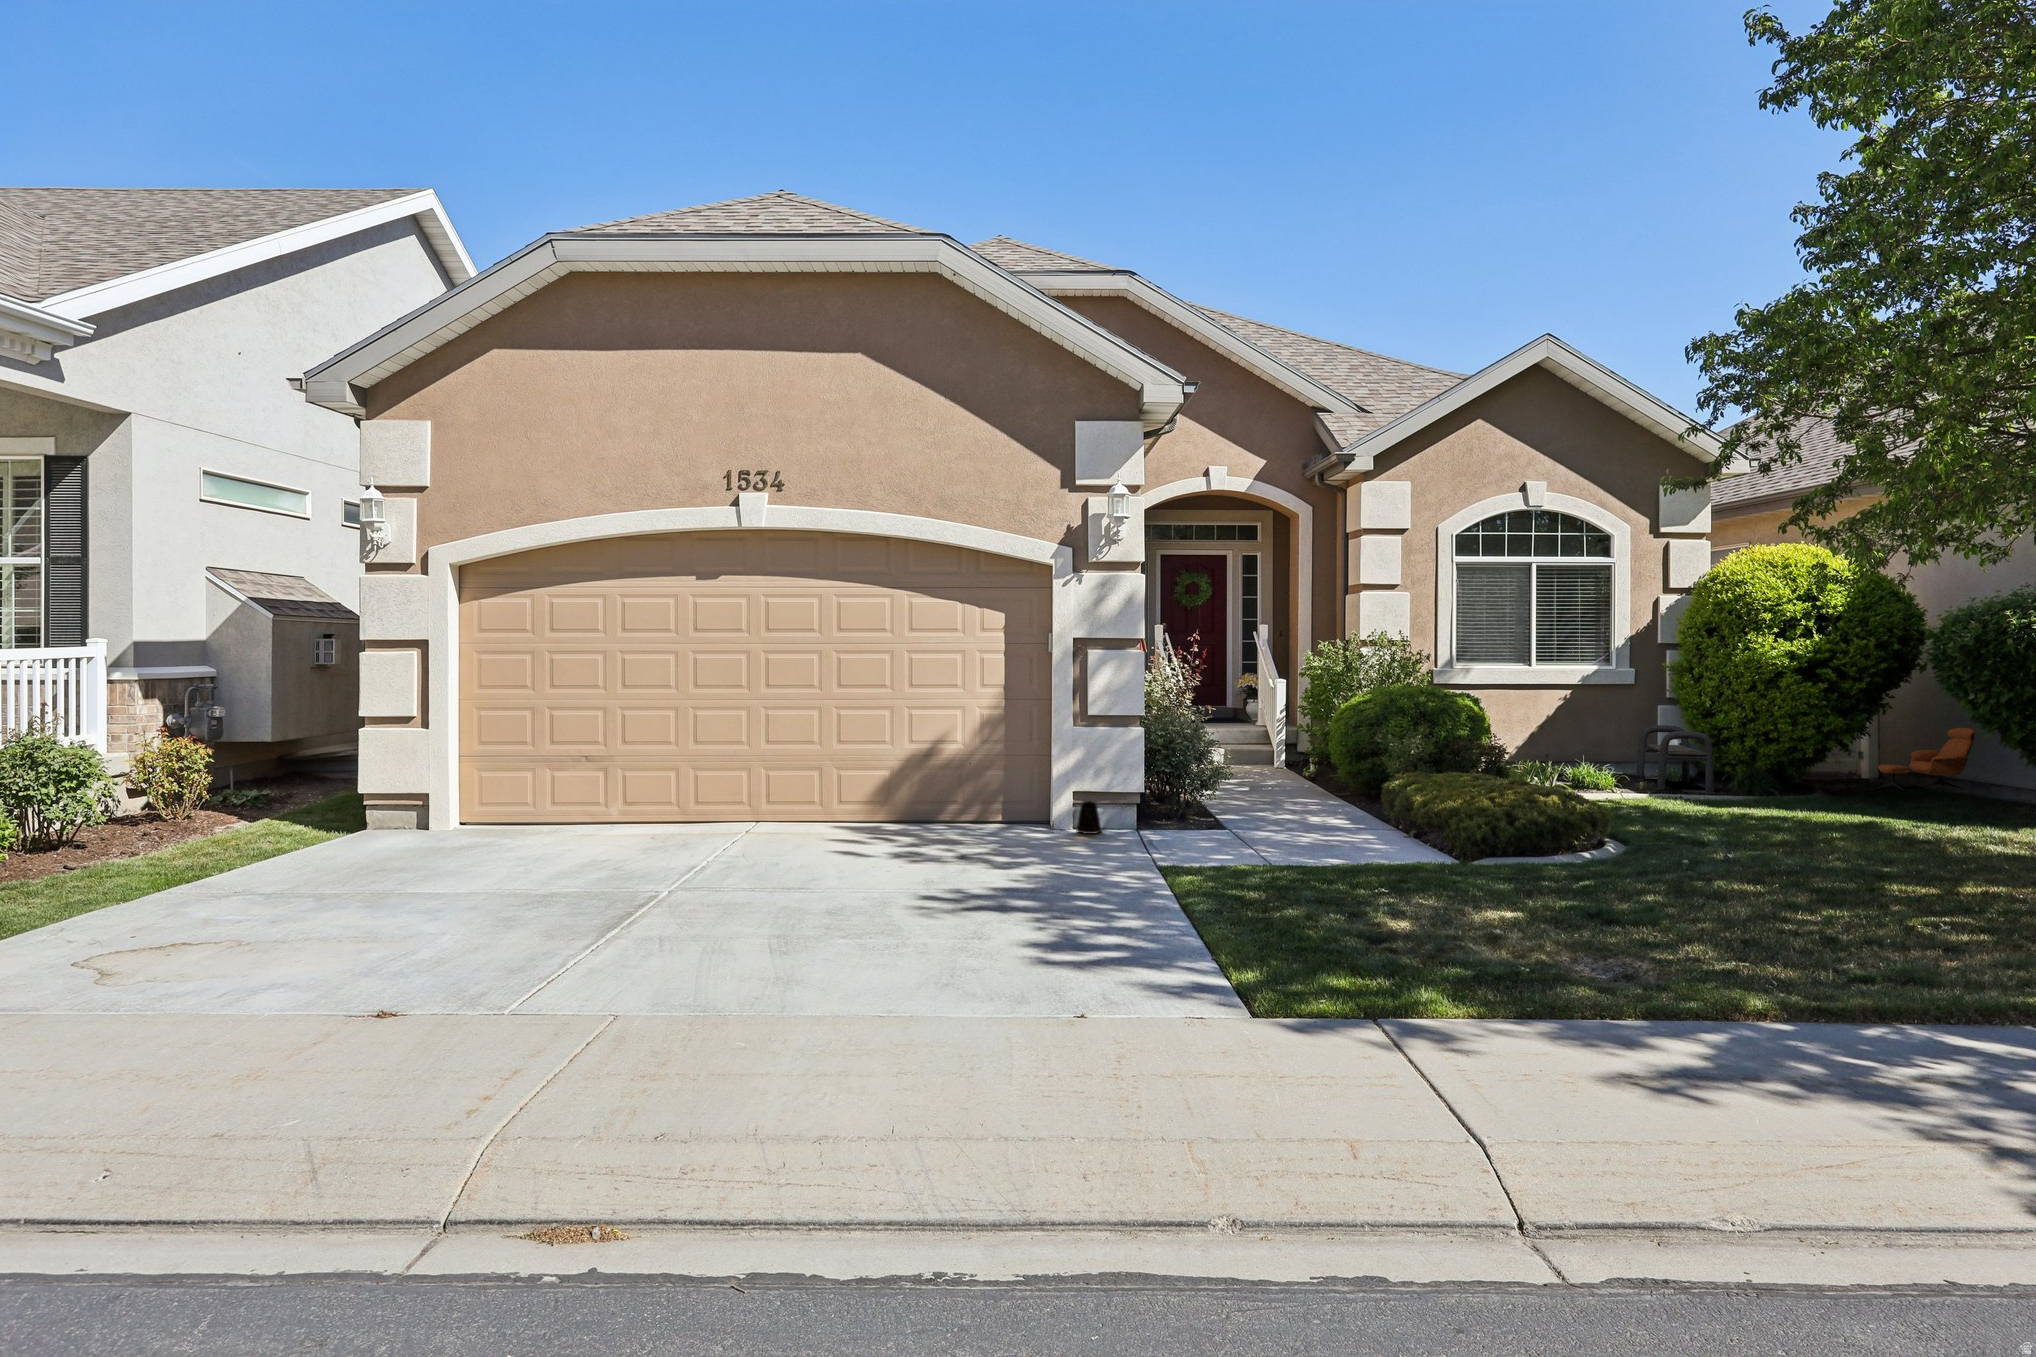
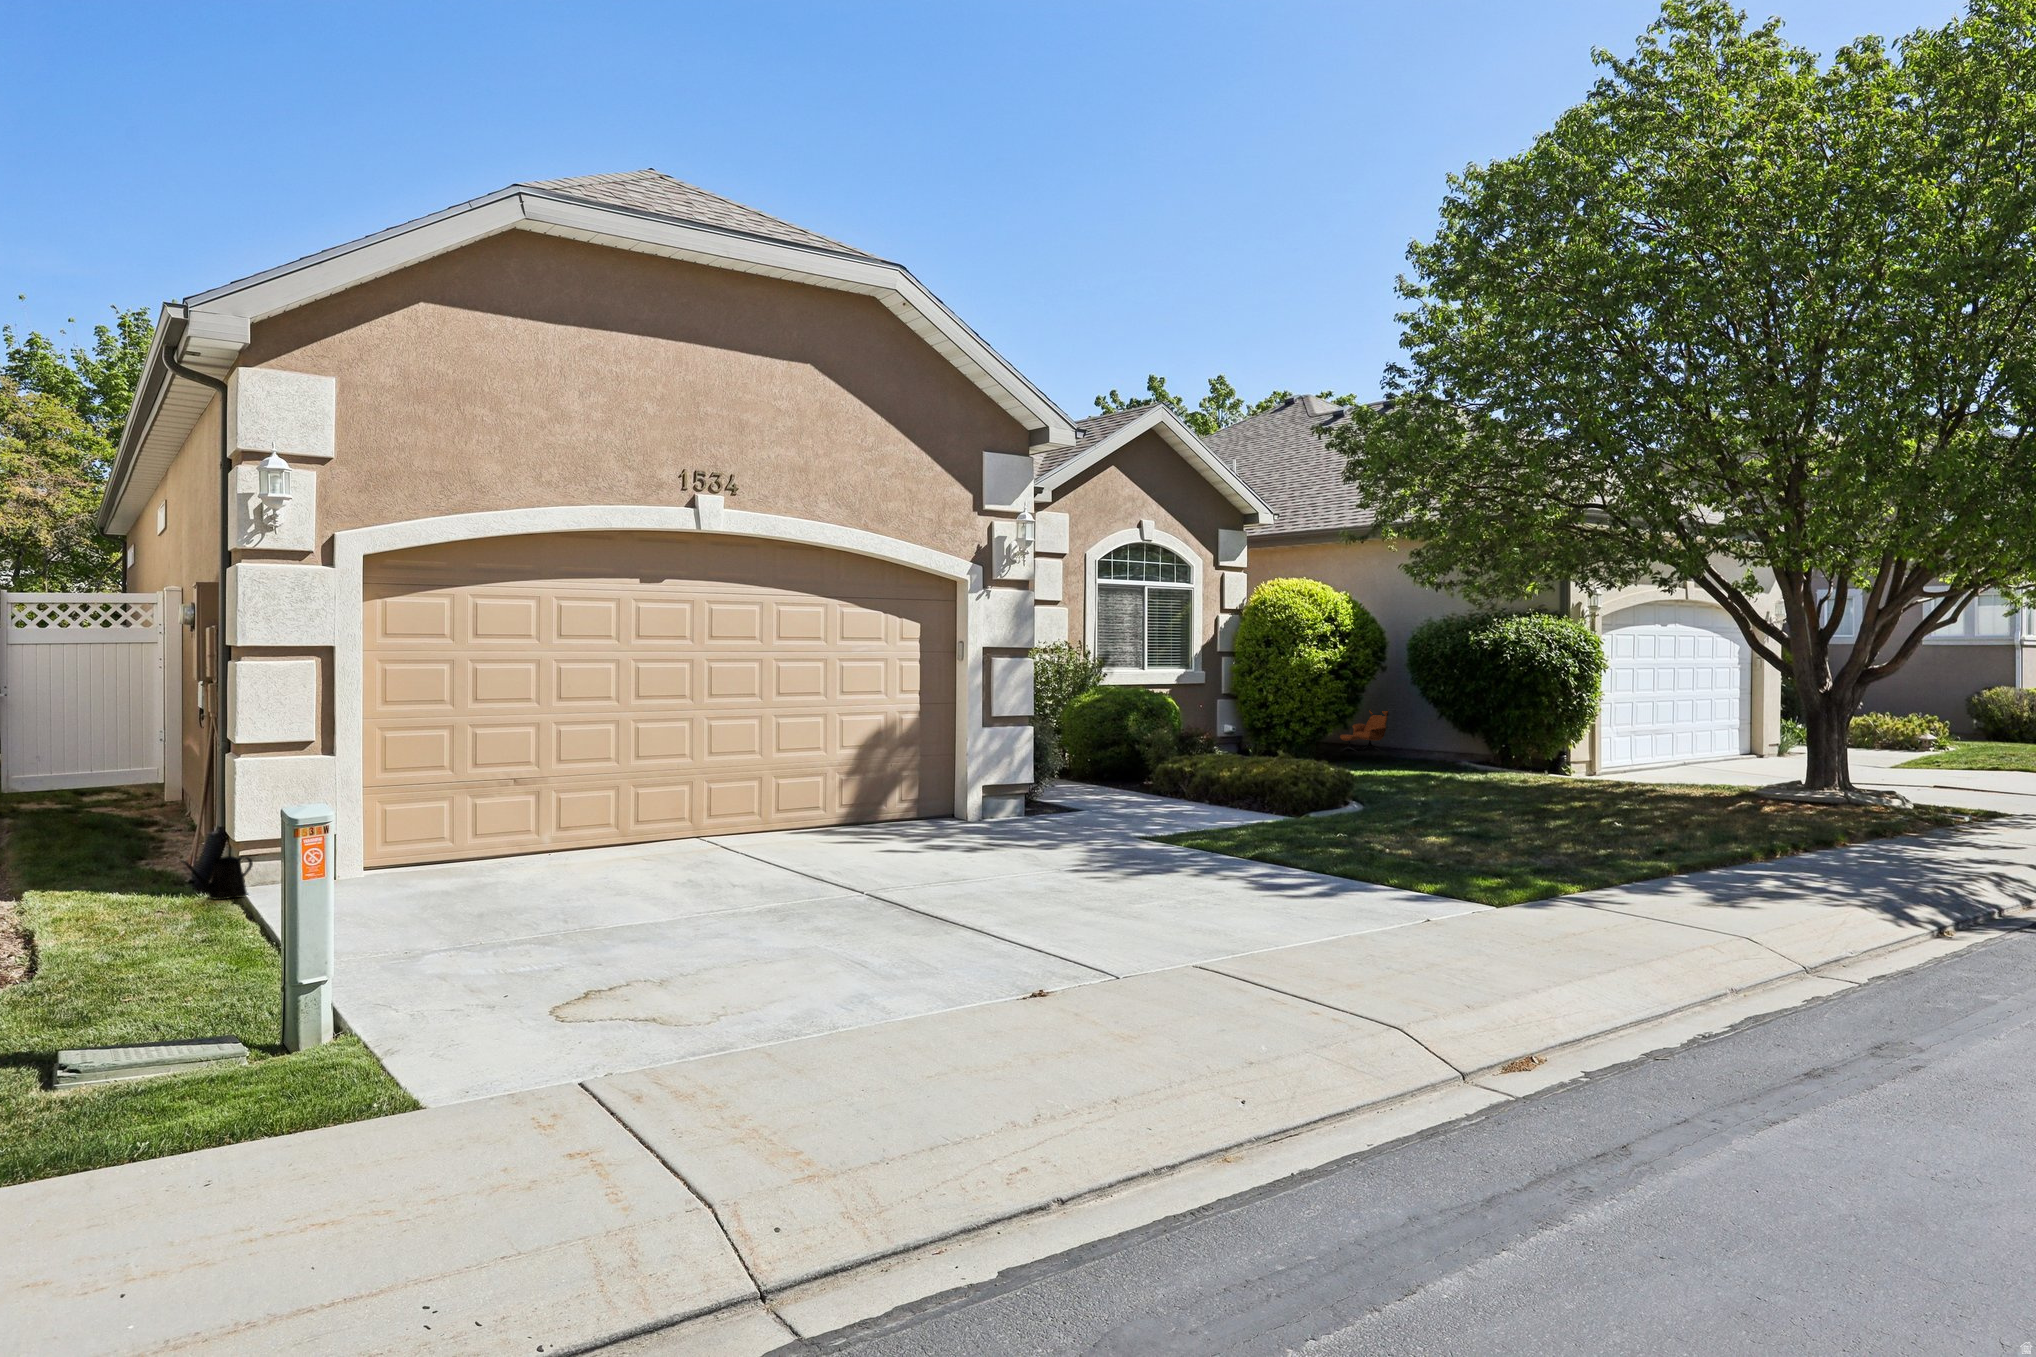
bench: present [1636,725,1714,792] -> none [1209,712,1273,760]
watering can: present [1077,801,1102,834] -> present [181,856,253,900]

